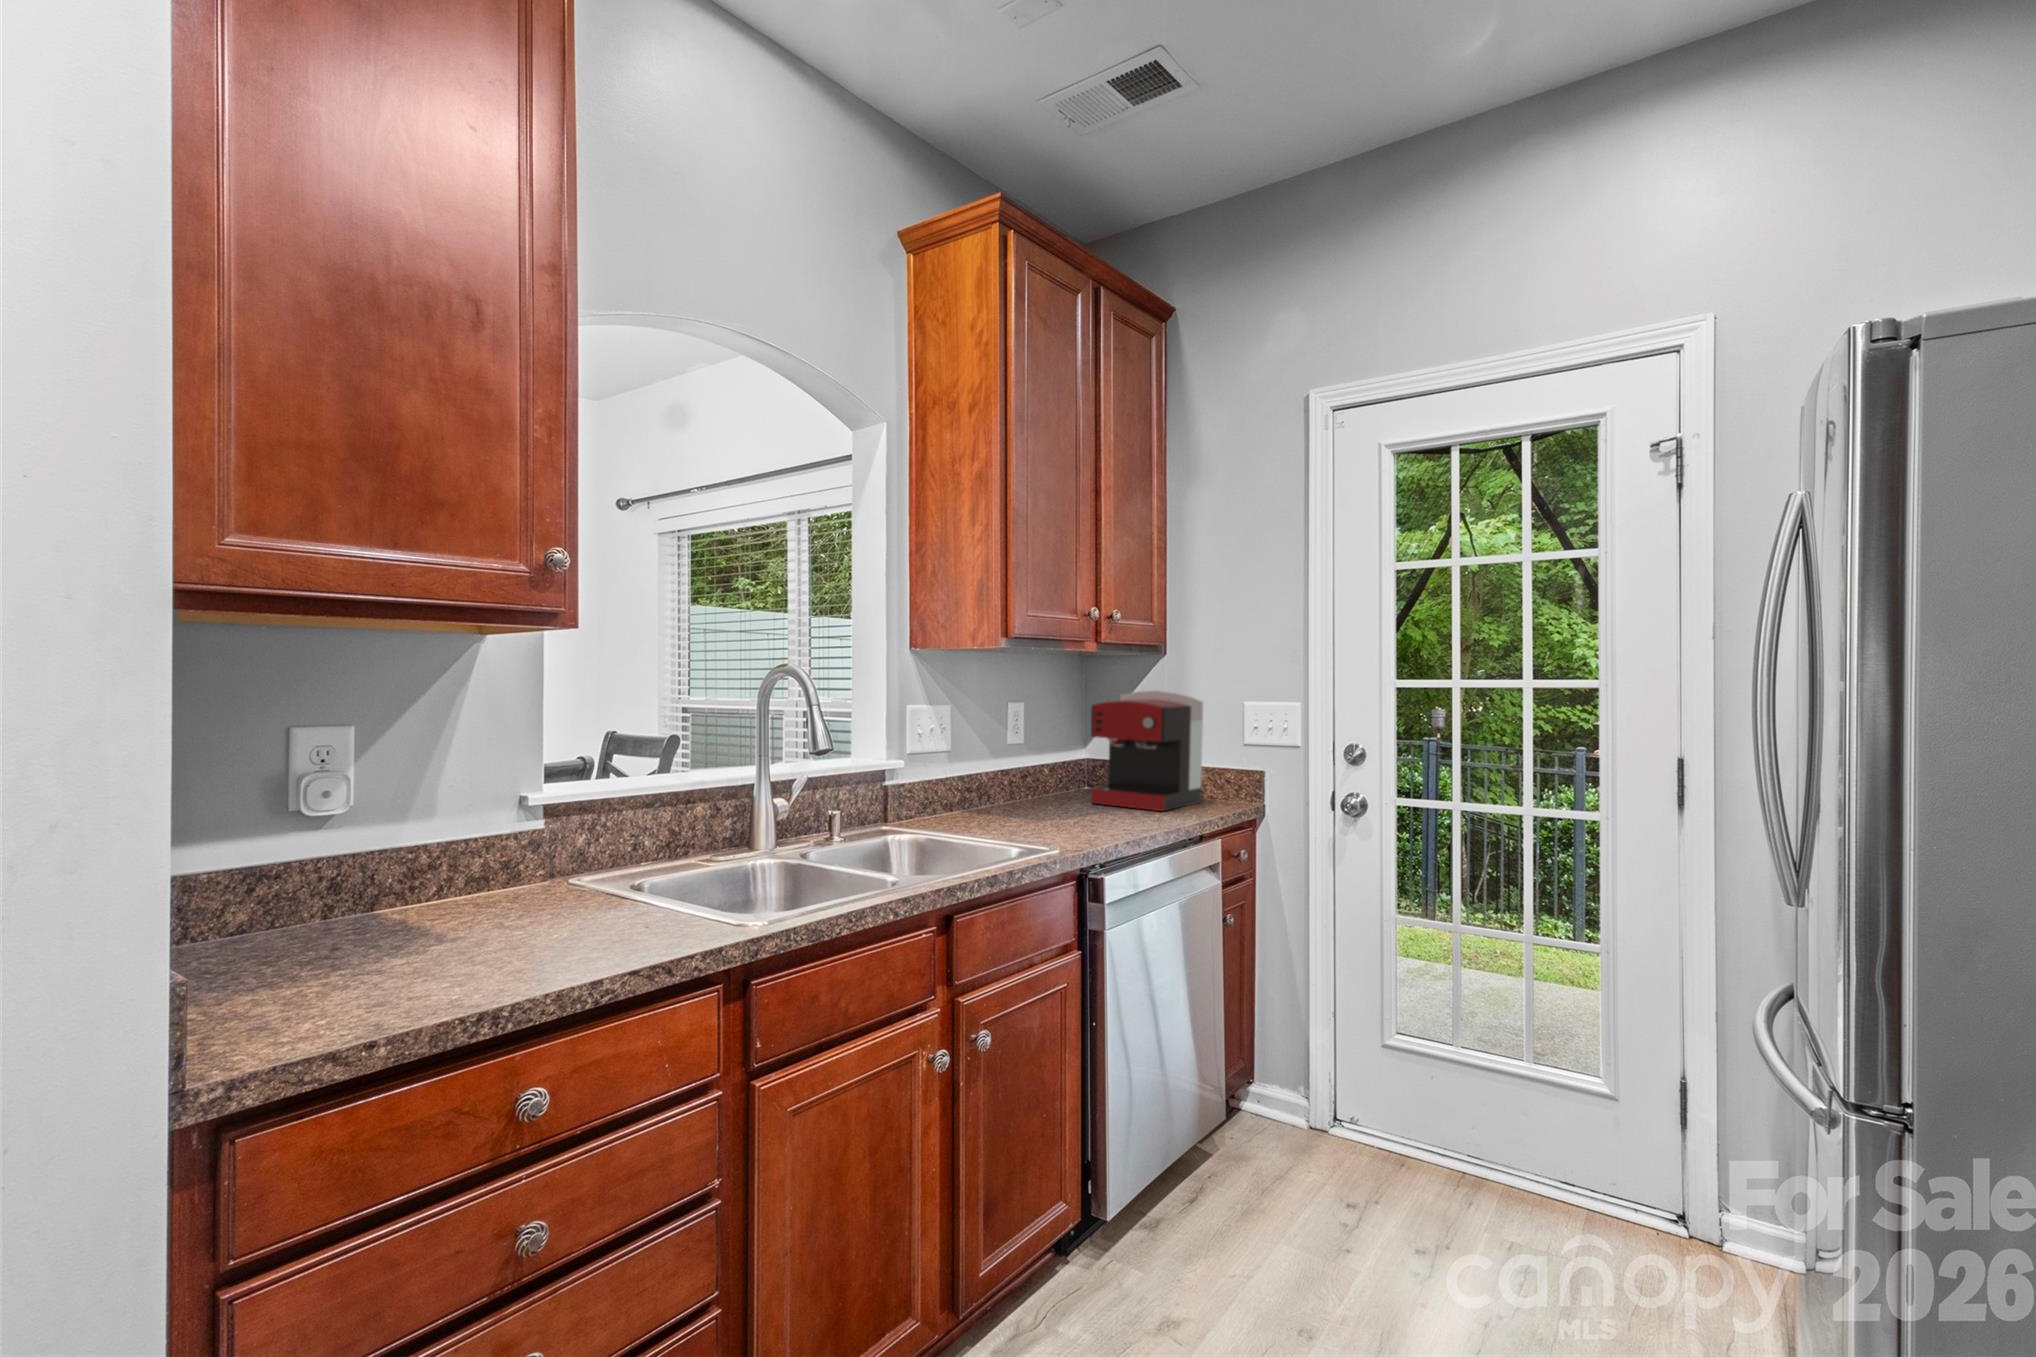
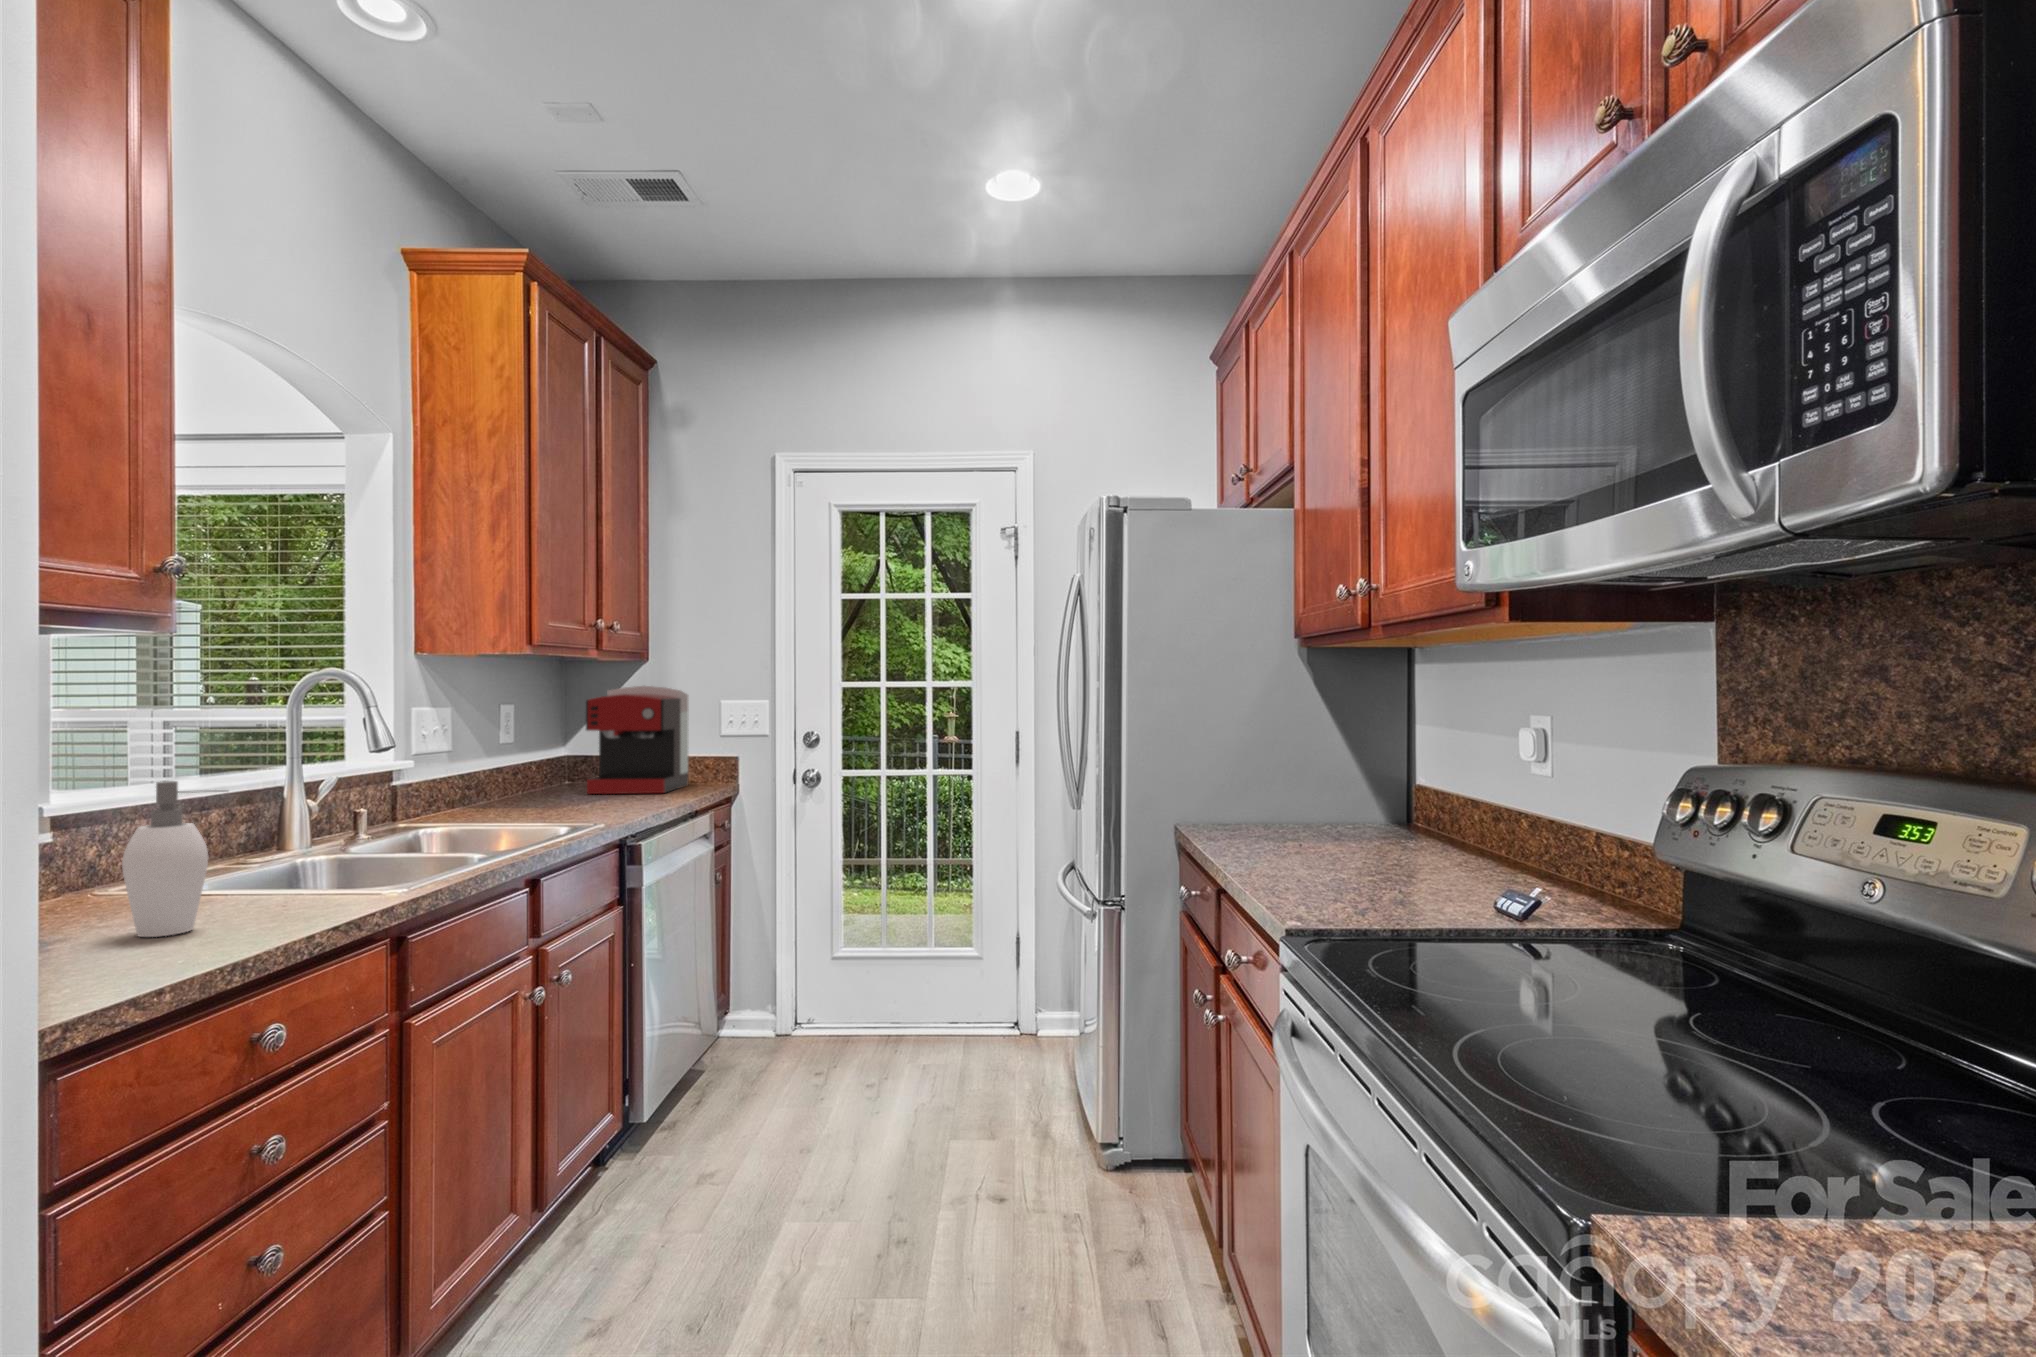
soap dispenser: none [478,796,557,954] -> present [122,781,227,937]

